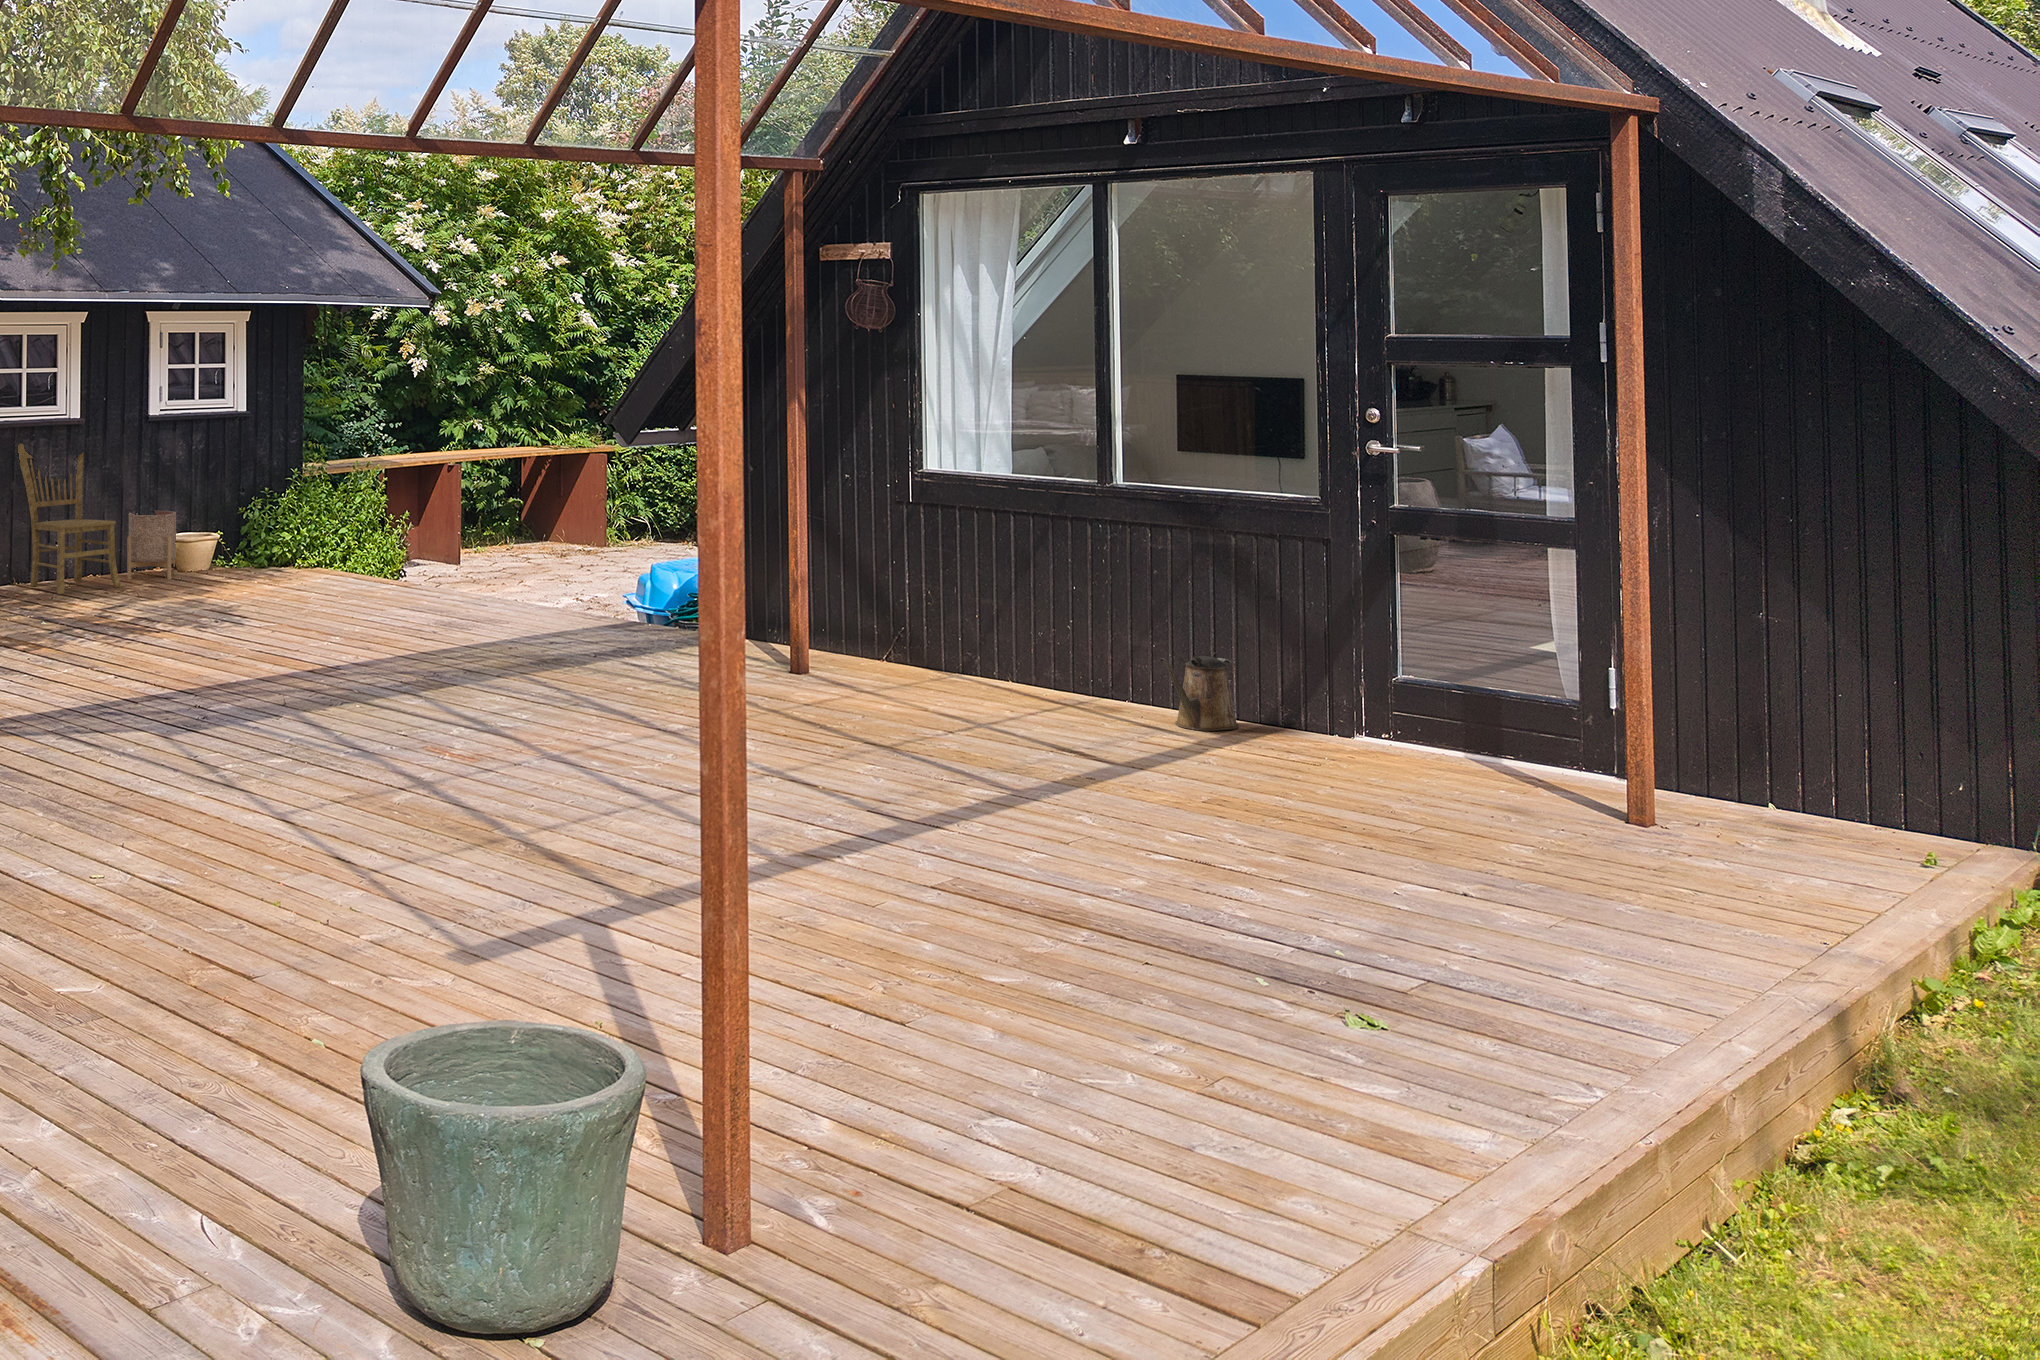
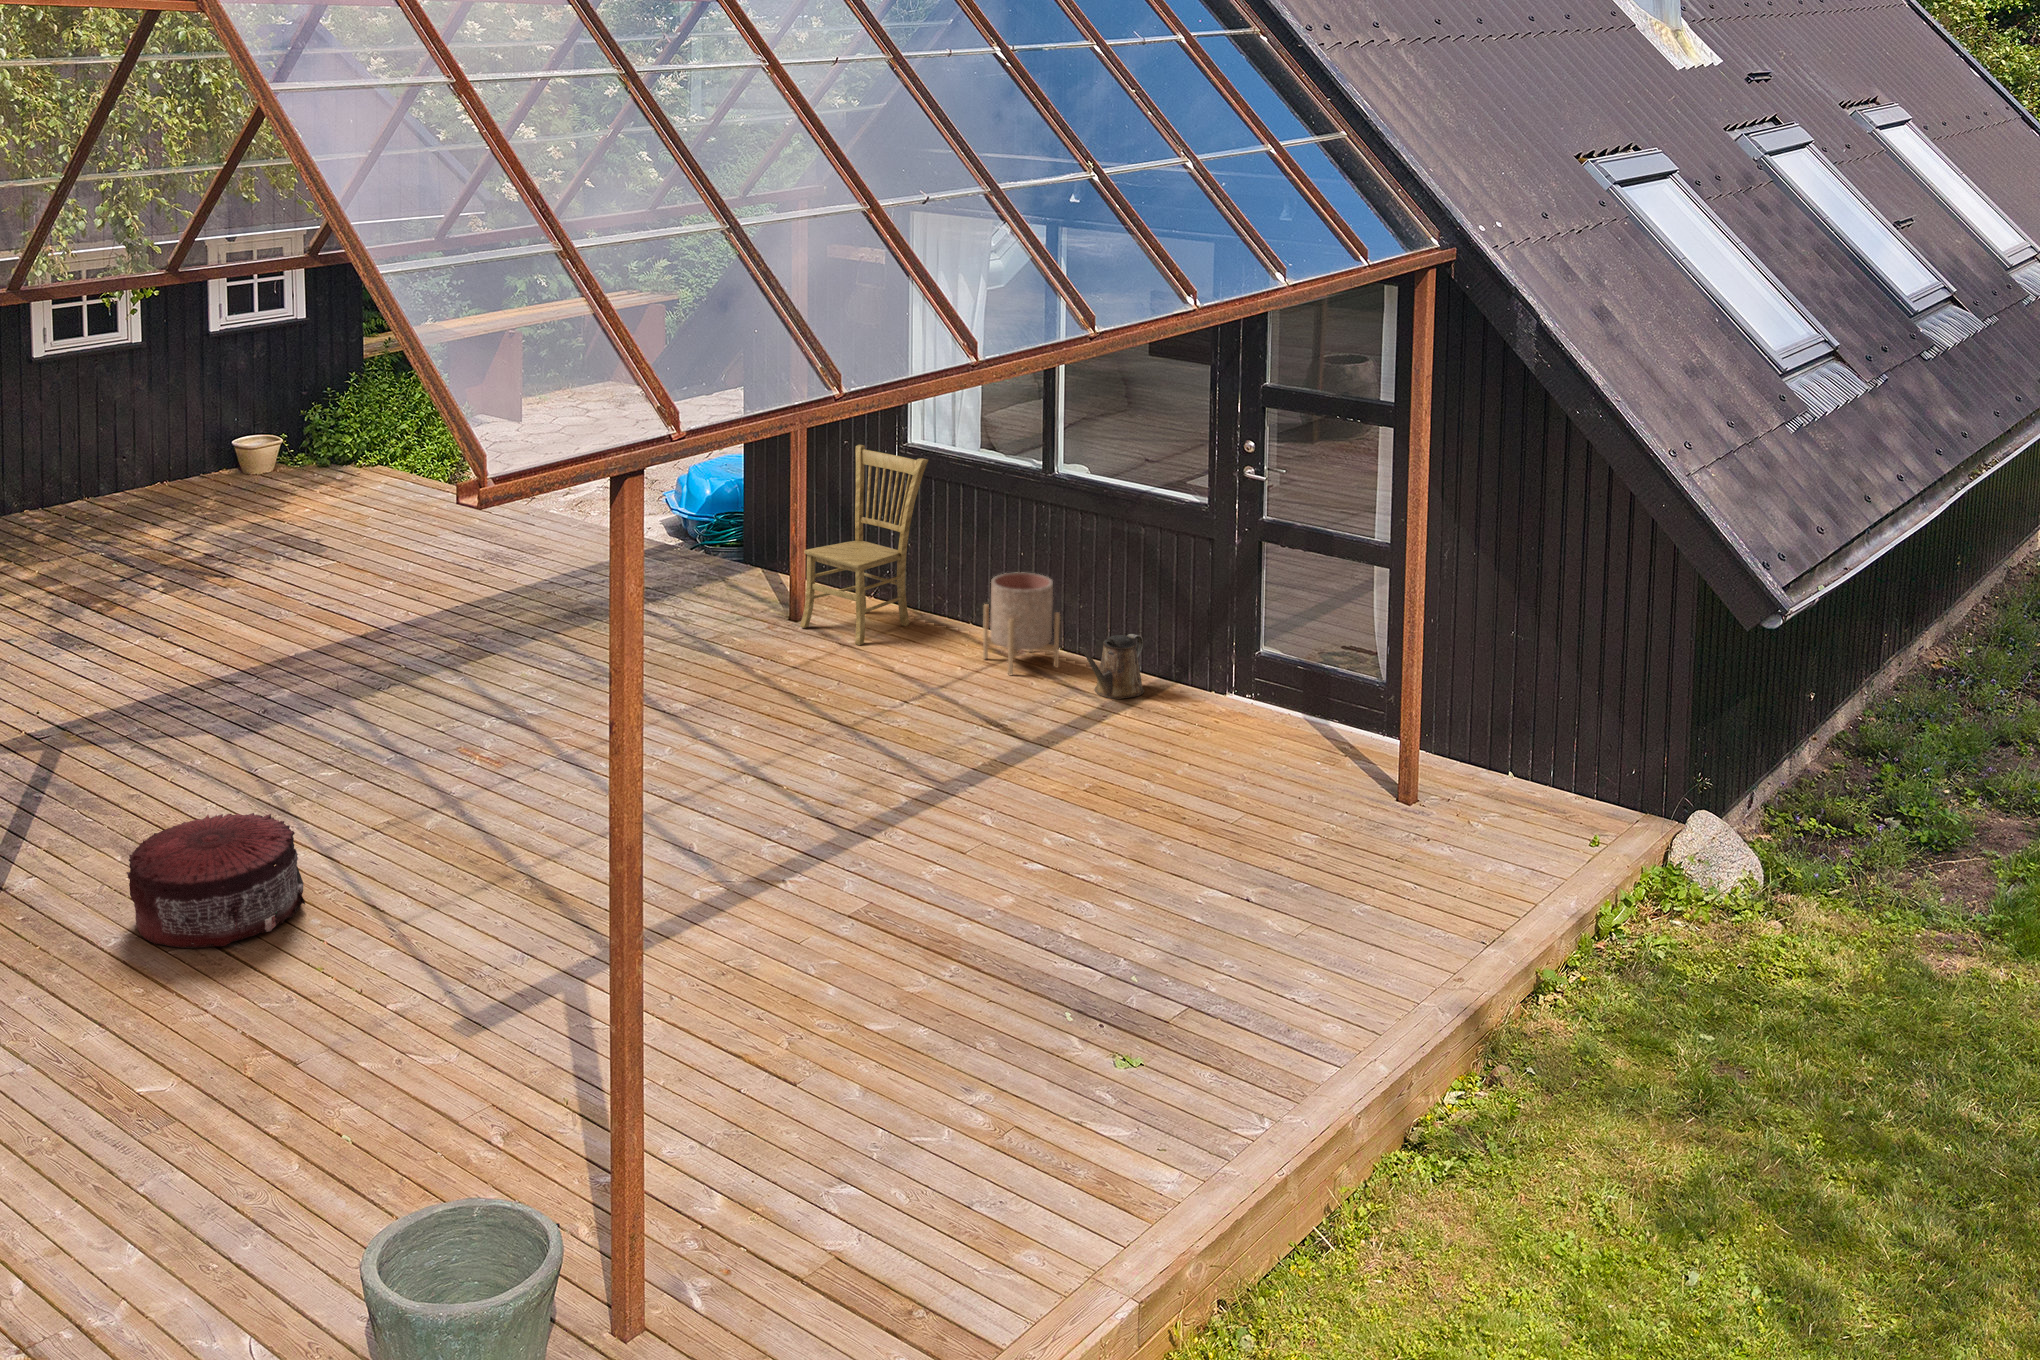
dining chair: present [18,444,121,594] -> present [800,445,928,645]
planter: present [127,511,177,580] -> present [983,572,1060,675]
pouf: none [51,746,254,882] -> present [127,813,305,948]

